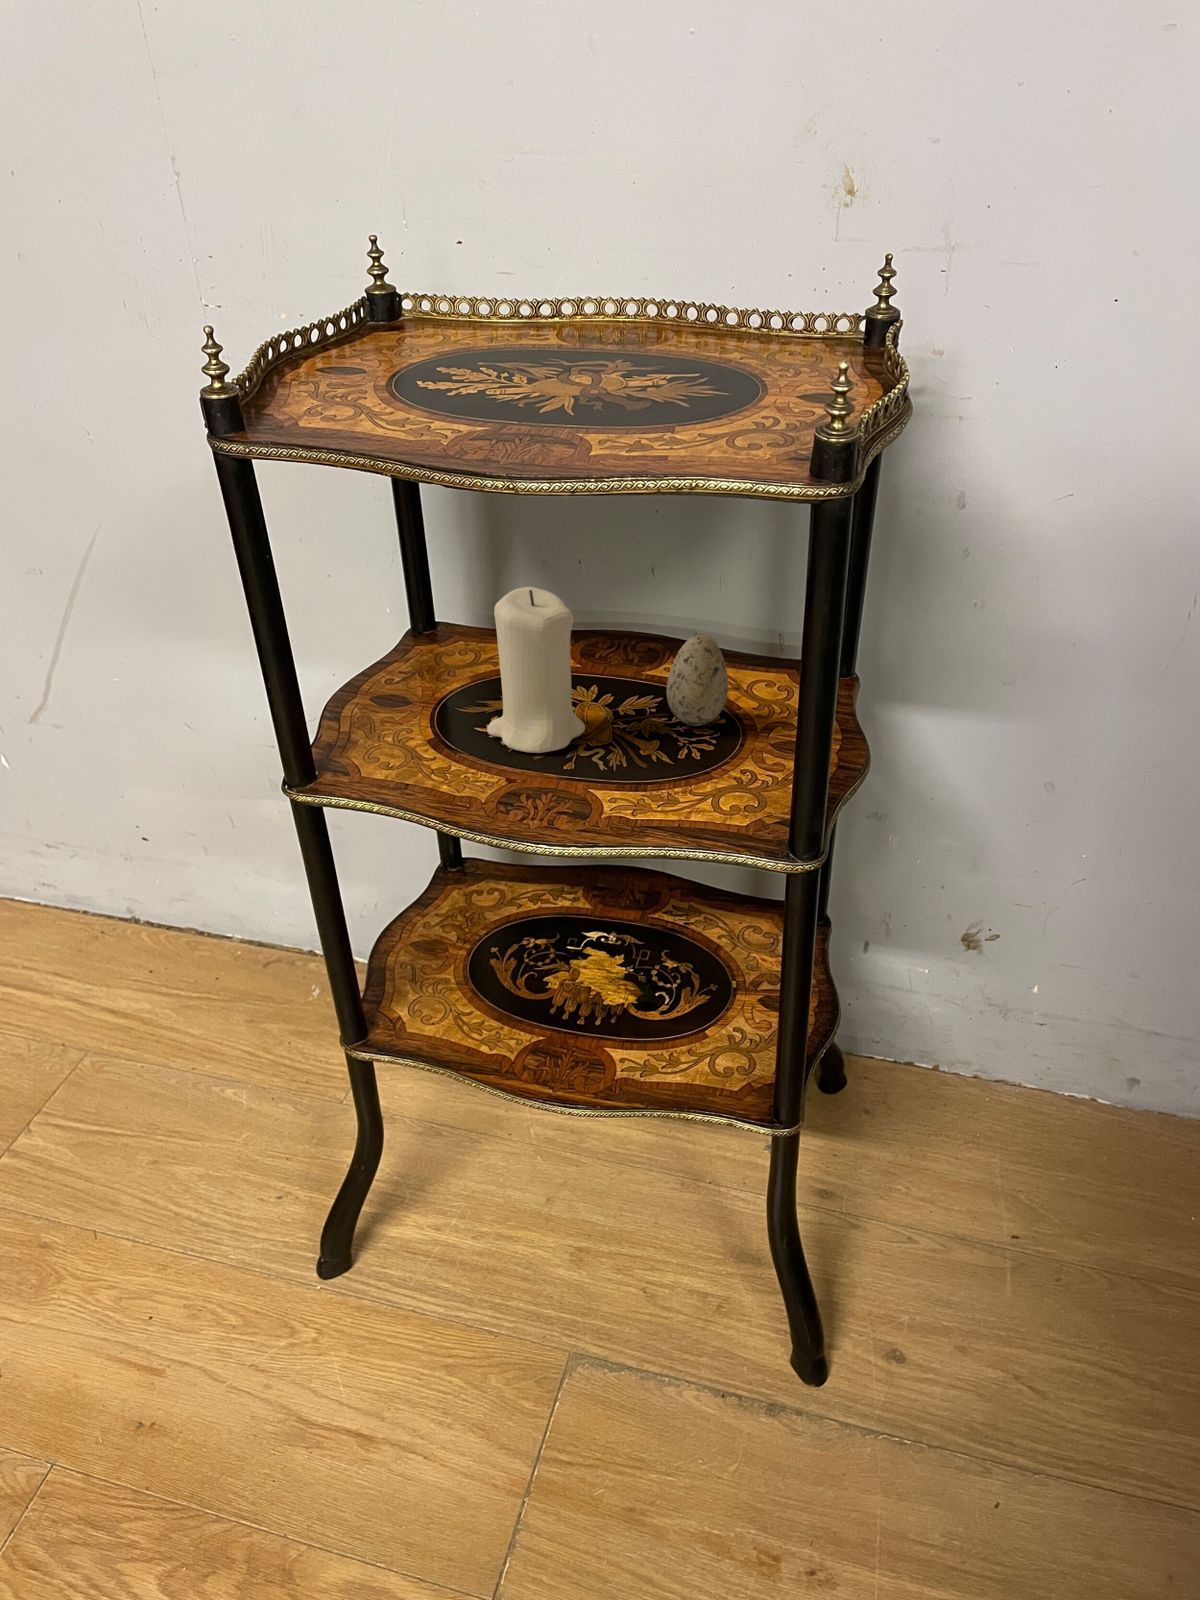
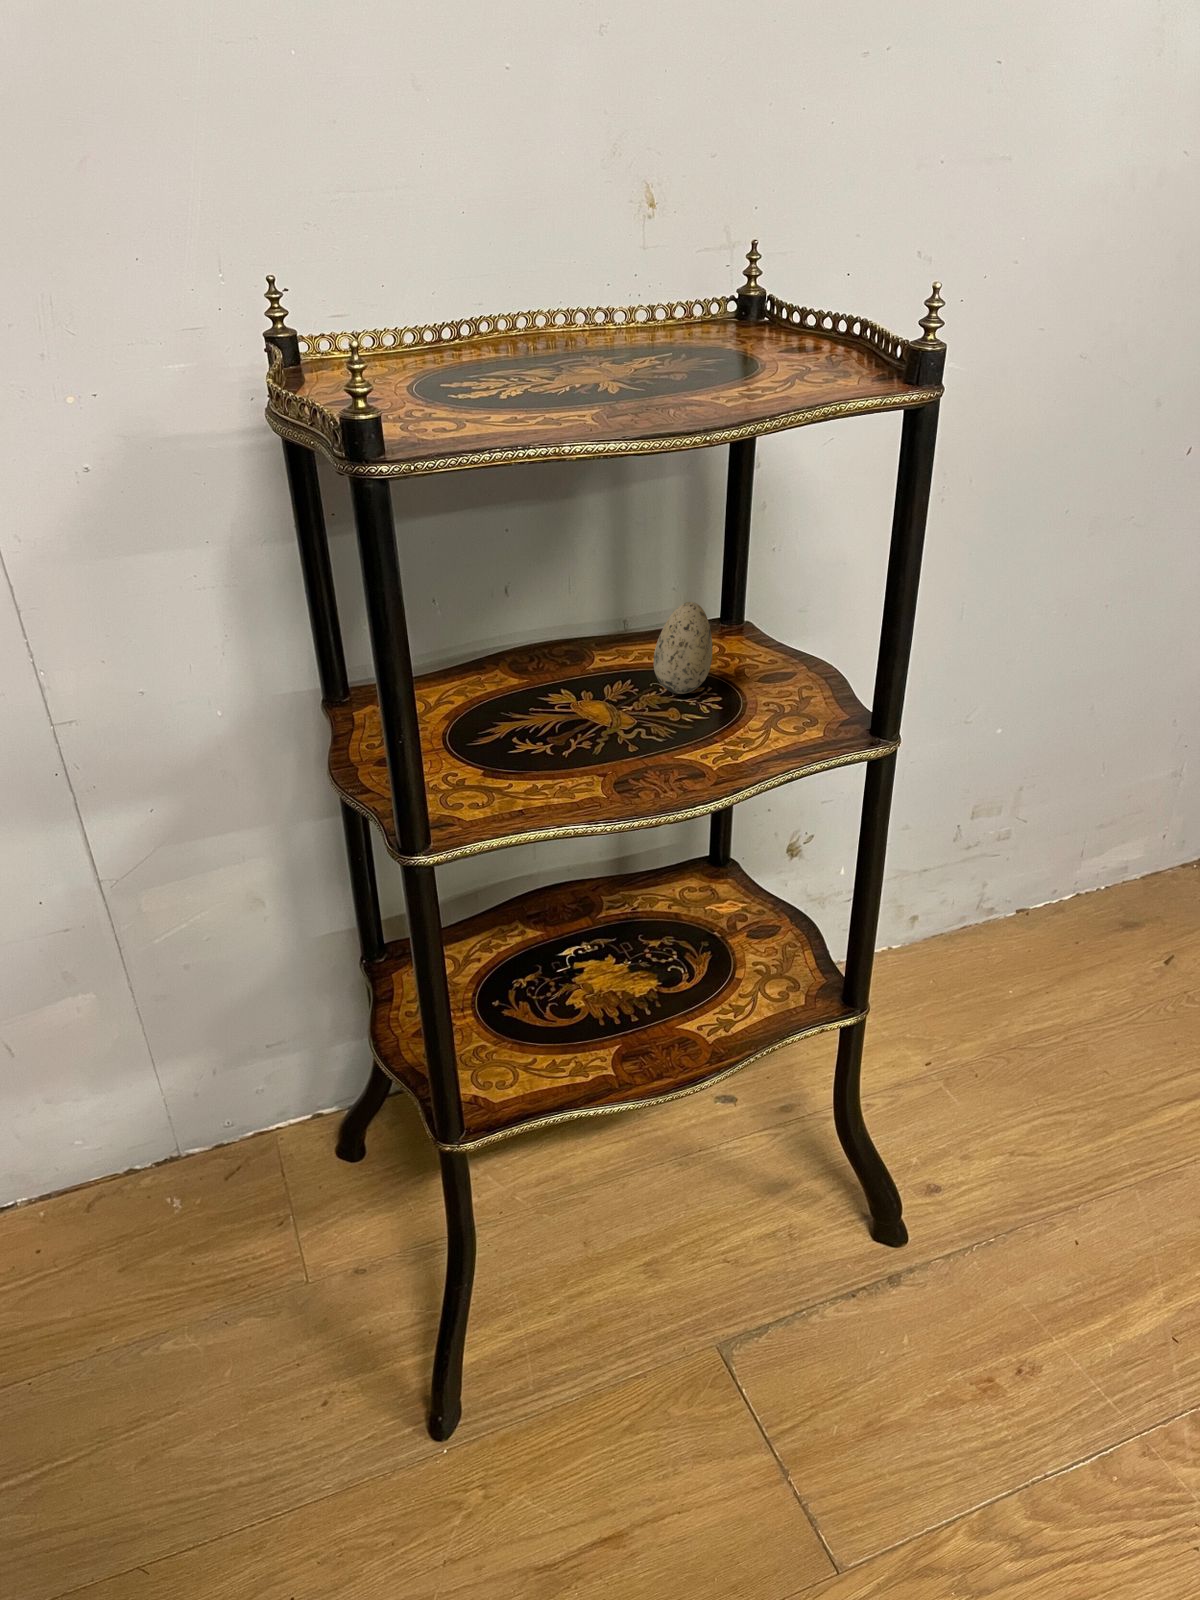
candle: present [487,587,585,753] -> none [519,586,611,754]

